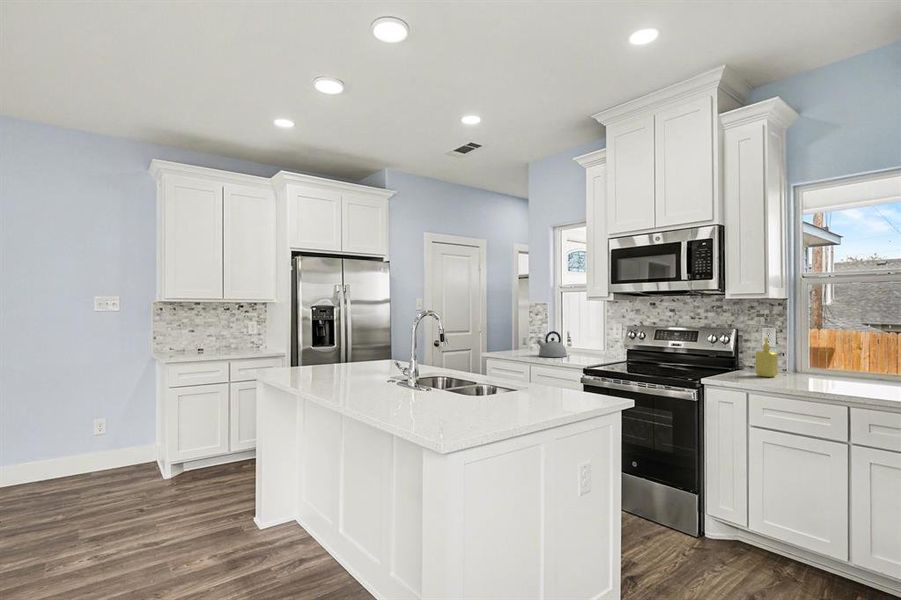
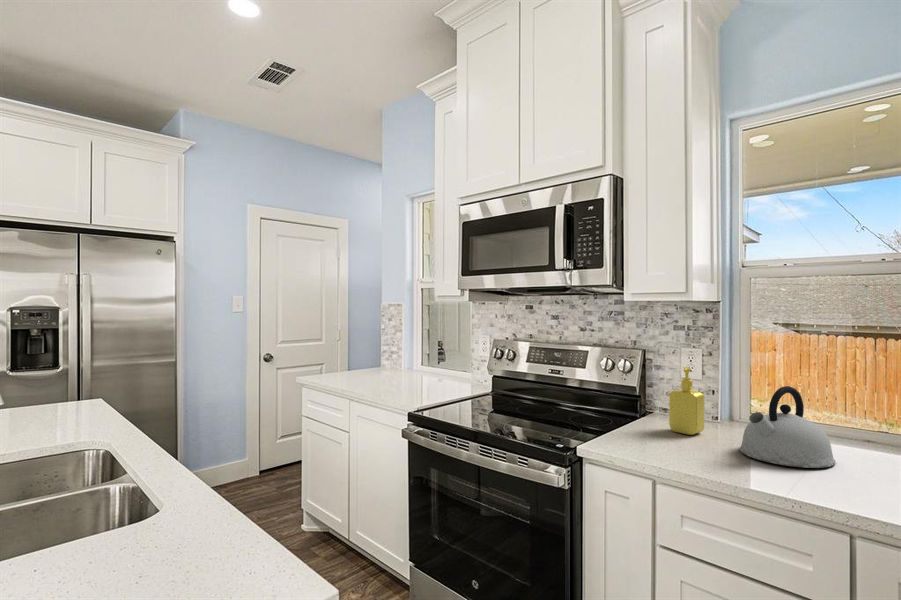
kettle: present [537,331,567,357] -> present [740,386,835,468]

